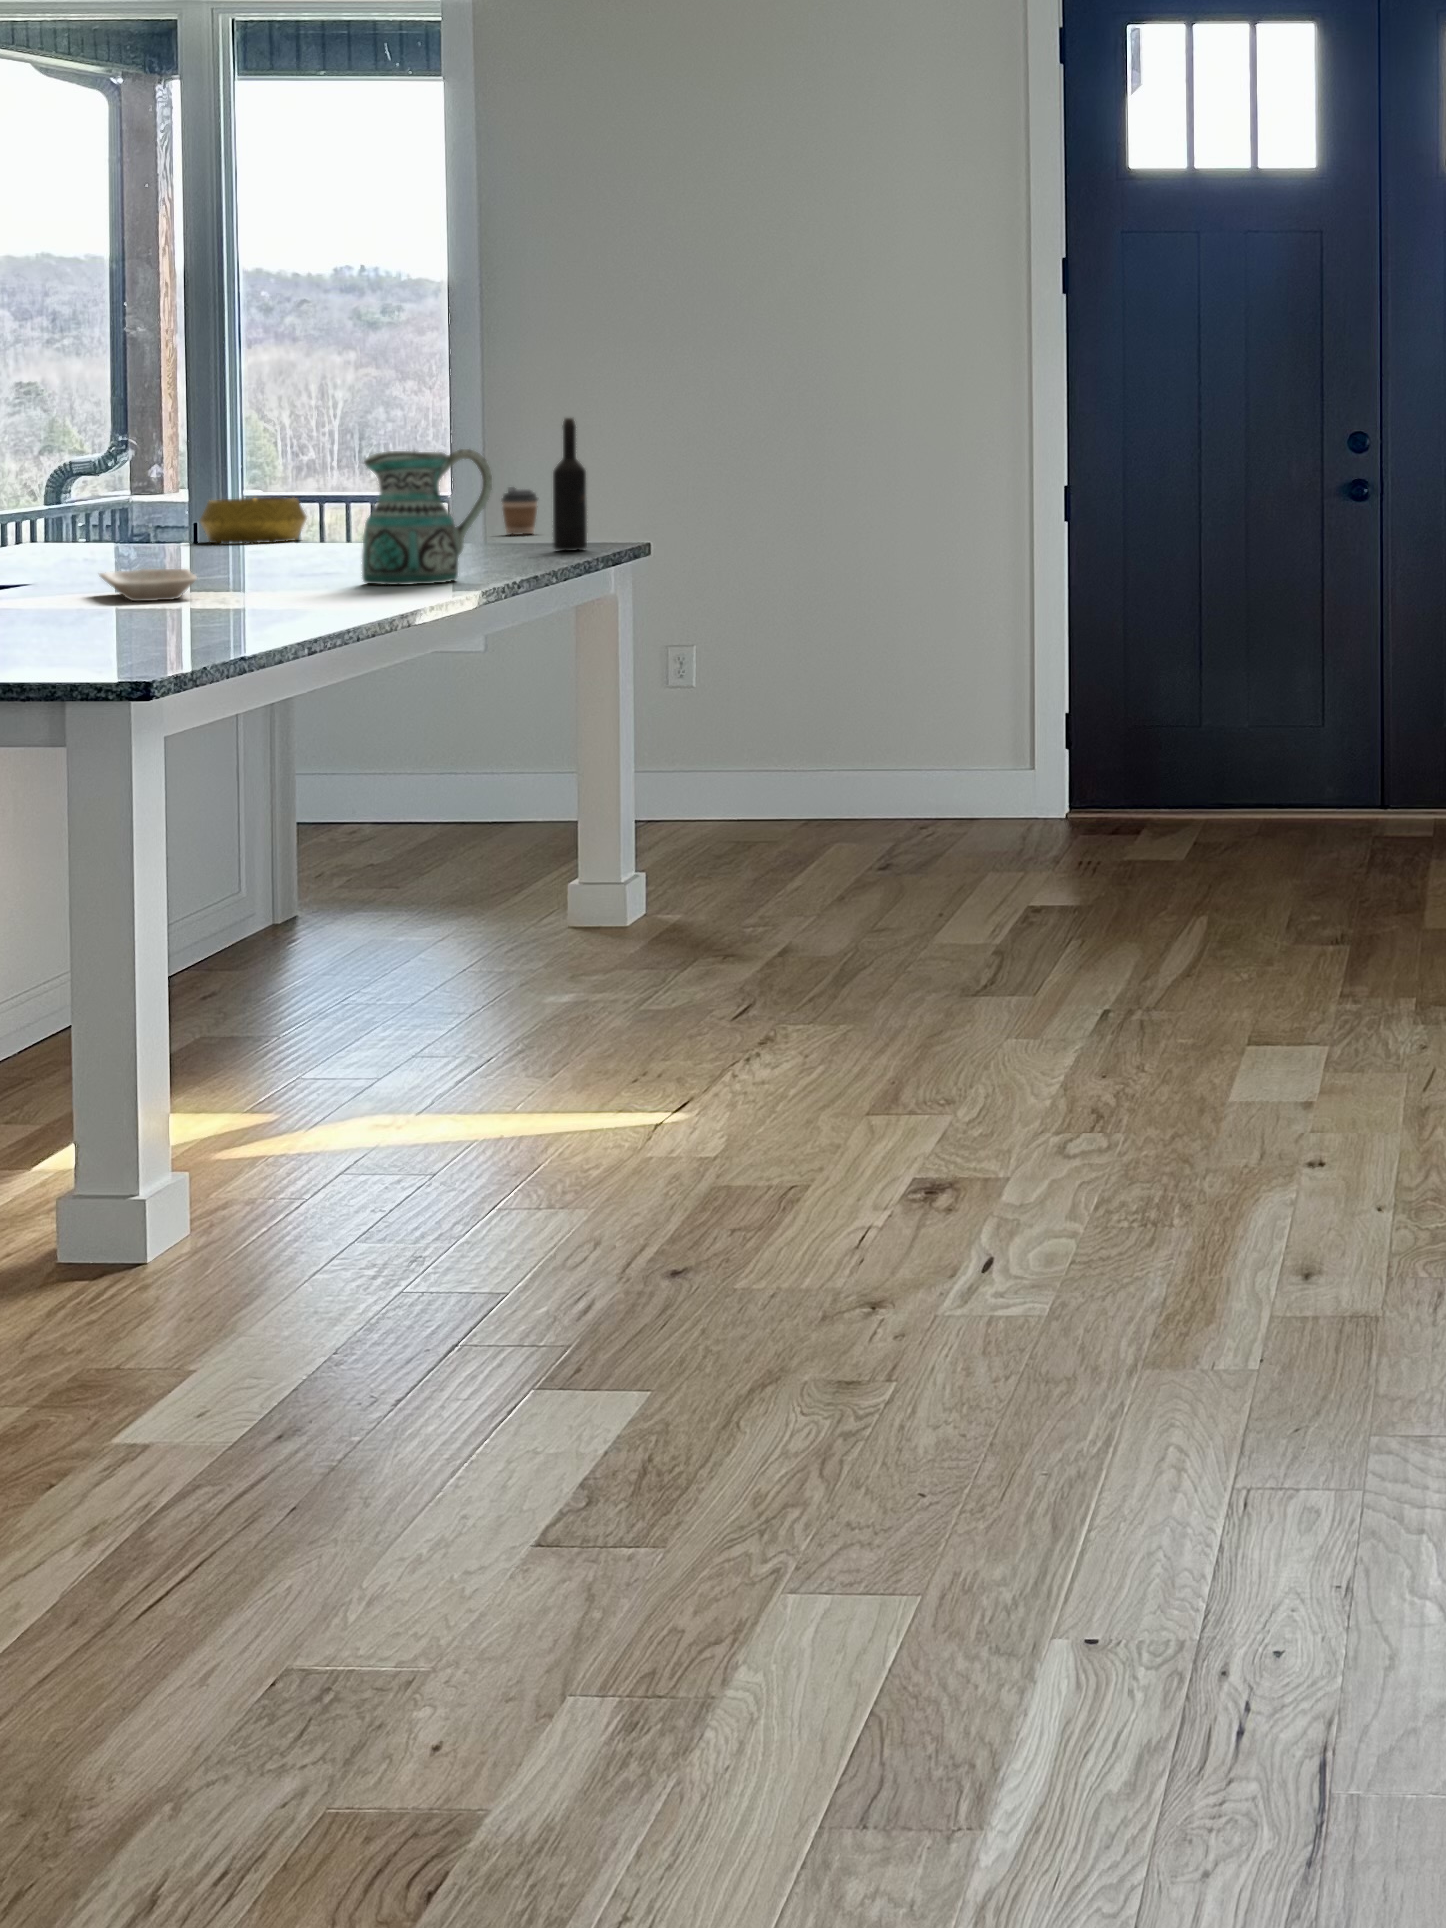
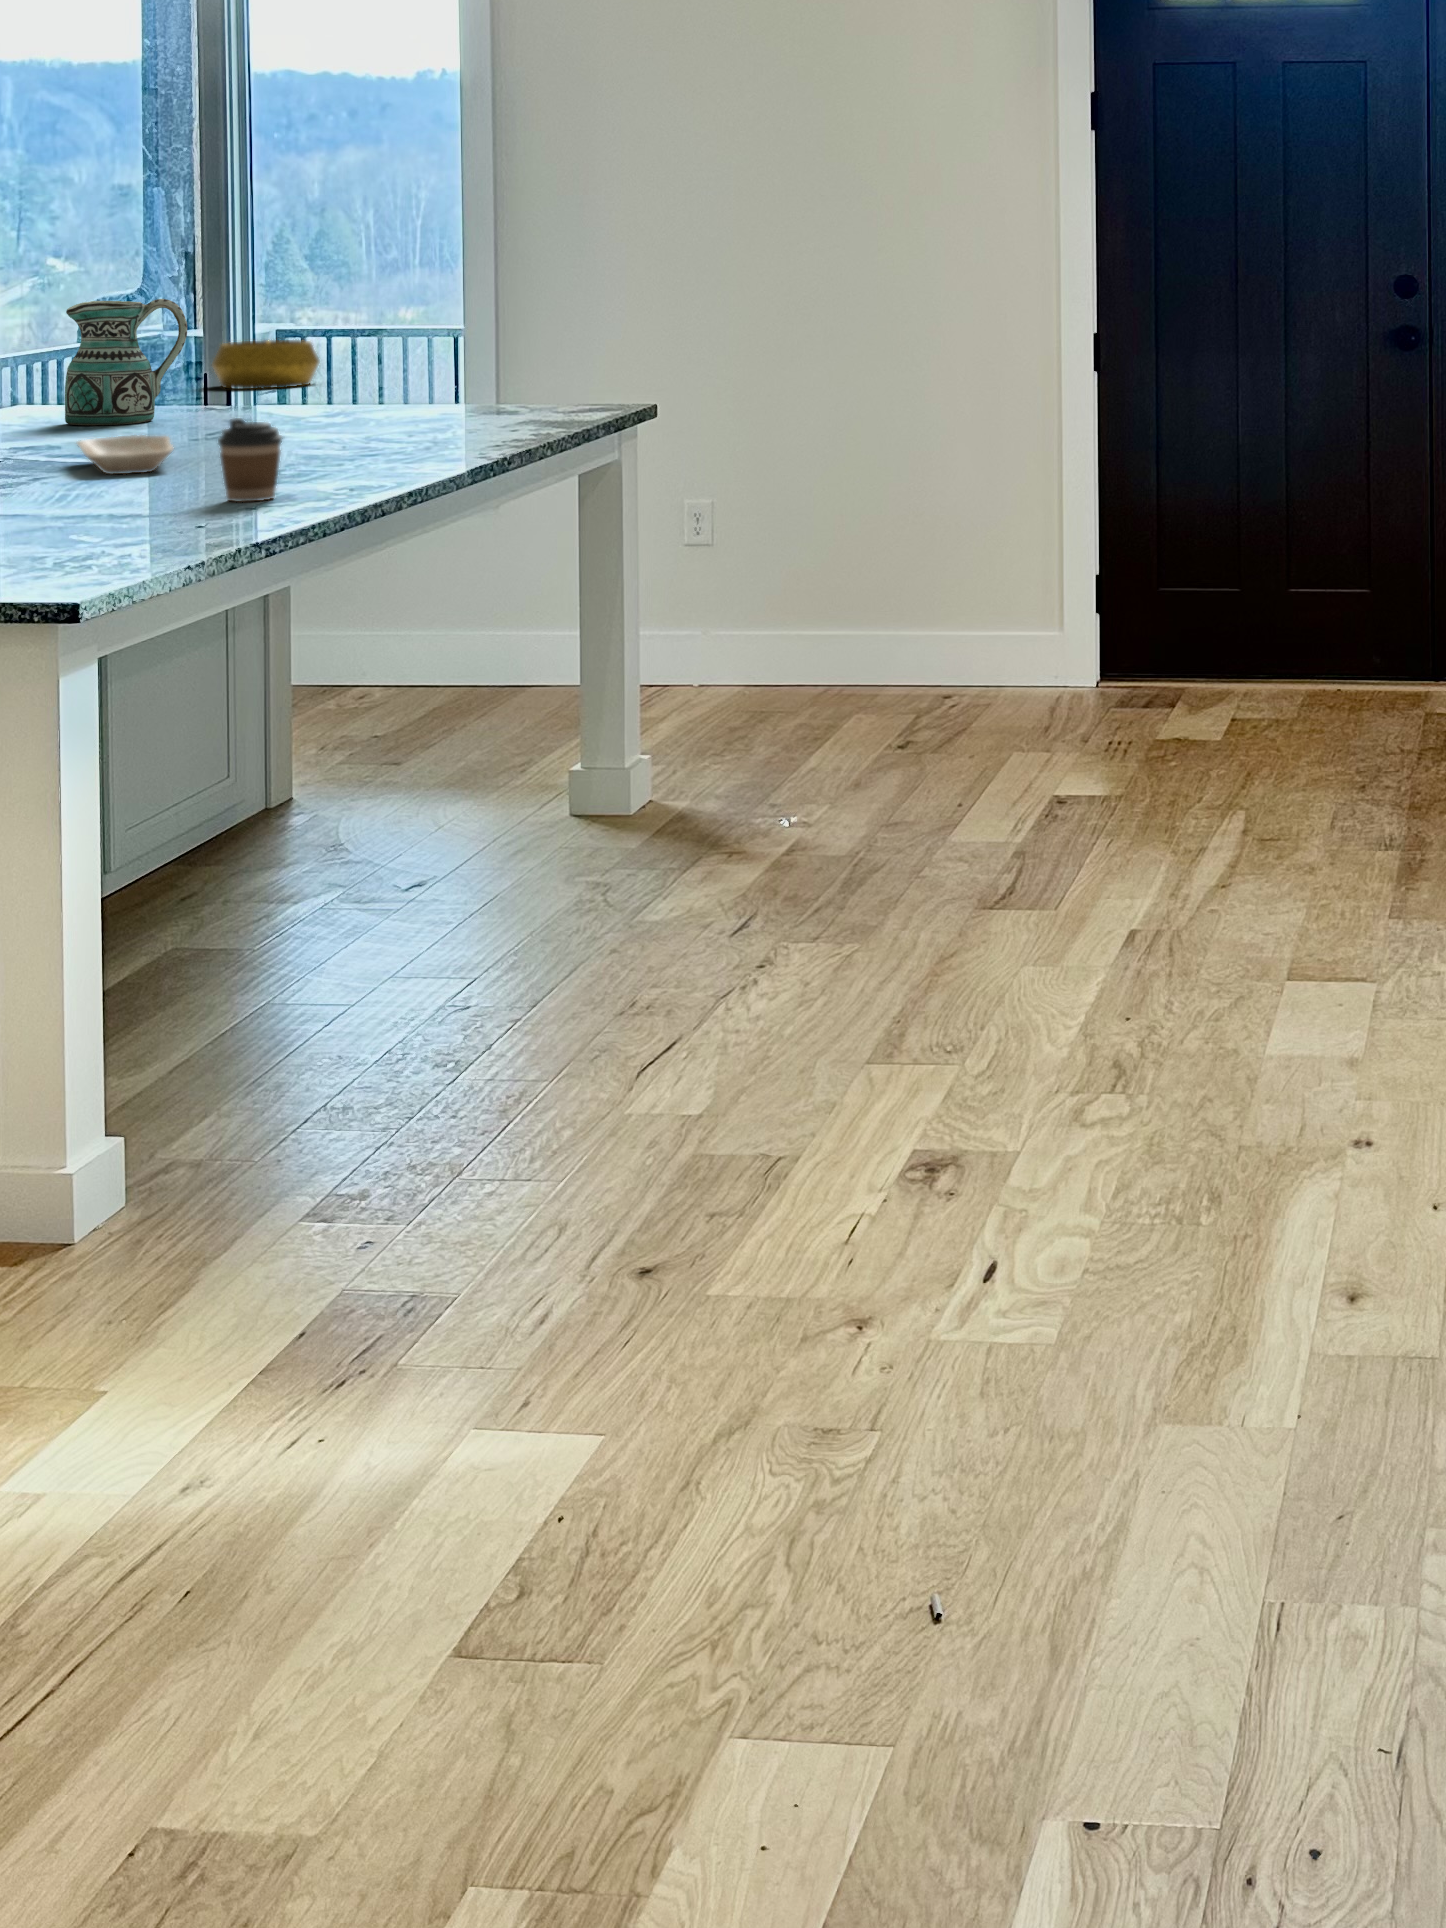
wine bottle: present [553,418,587,551] -> none [560,264,595,403]
ceramic pitcher: present [362,449,492,585] -> present [65,299,187,425]
coffee cup: present [501,487,538,535] -> present [218,418,282,502]

